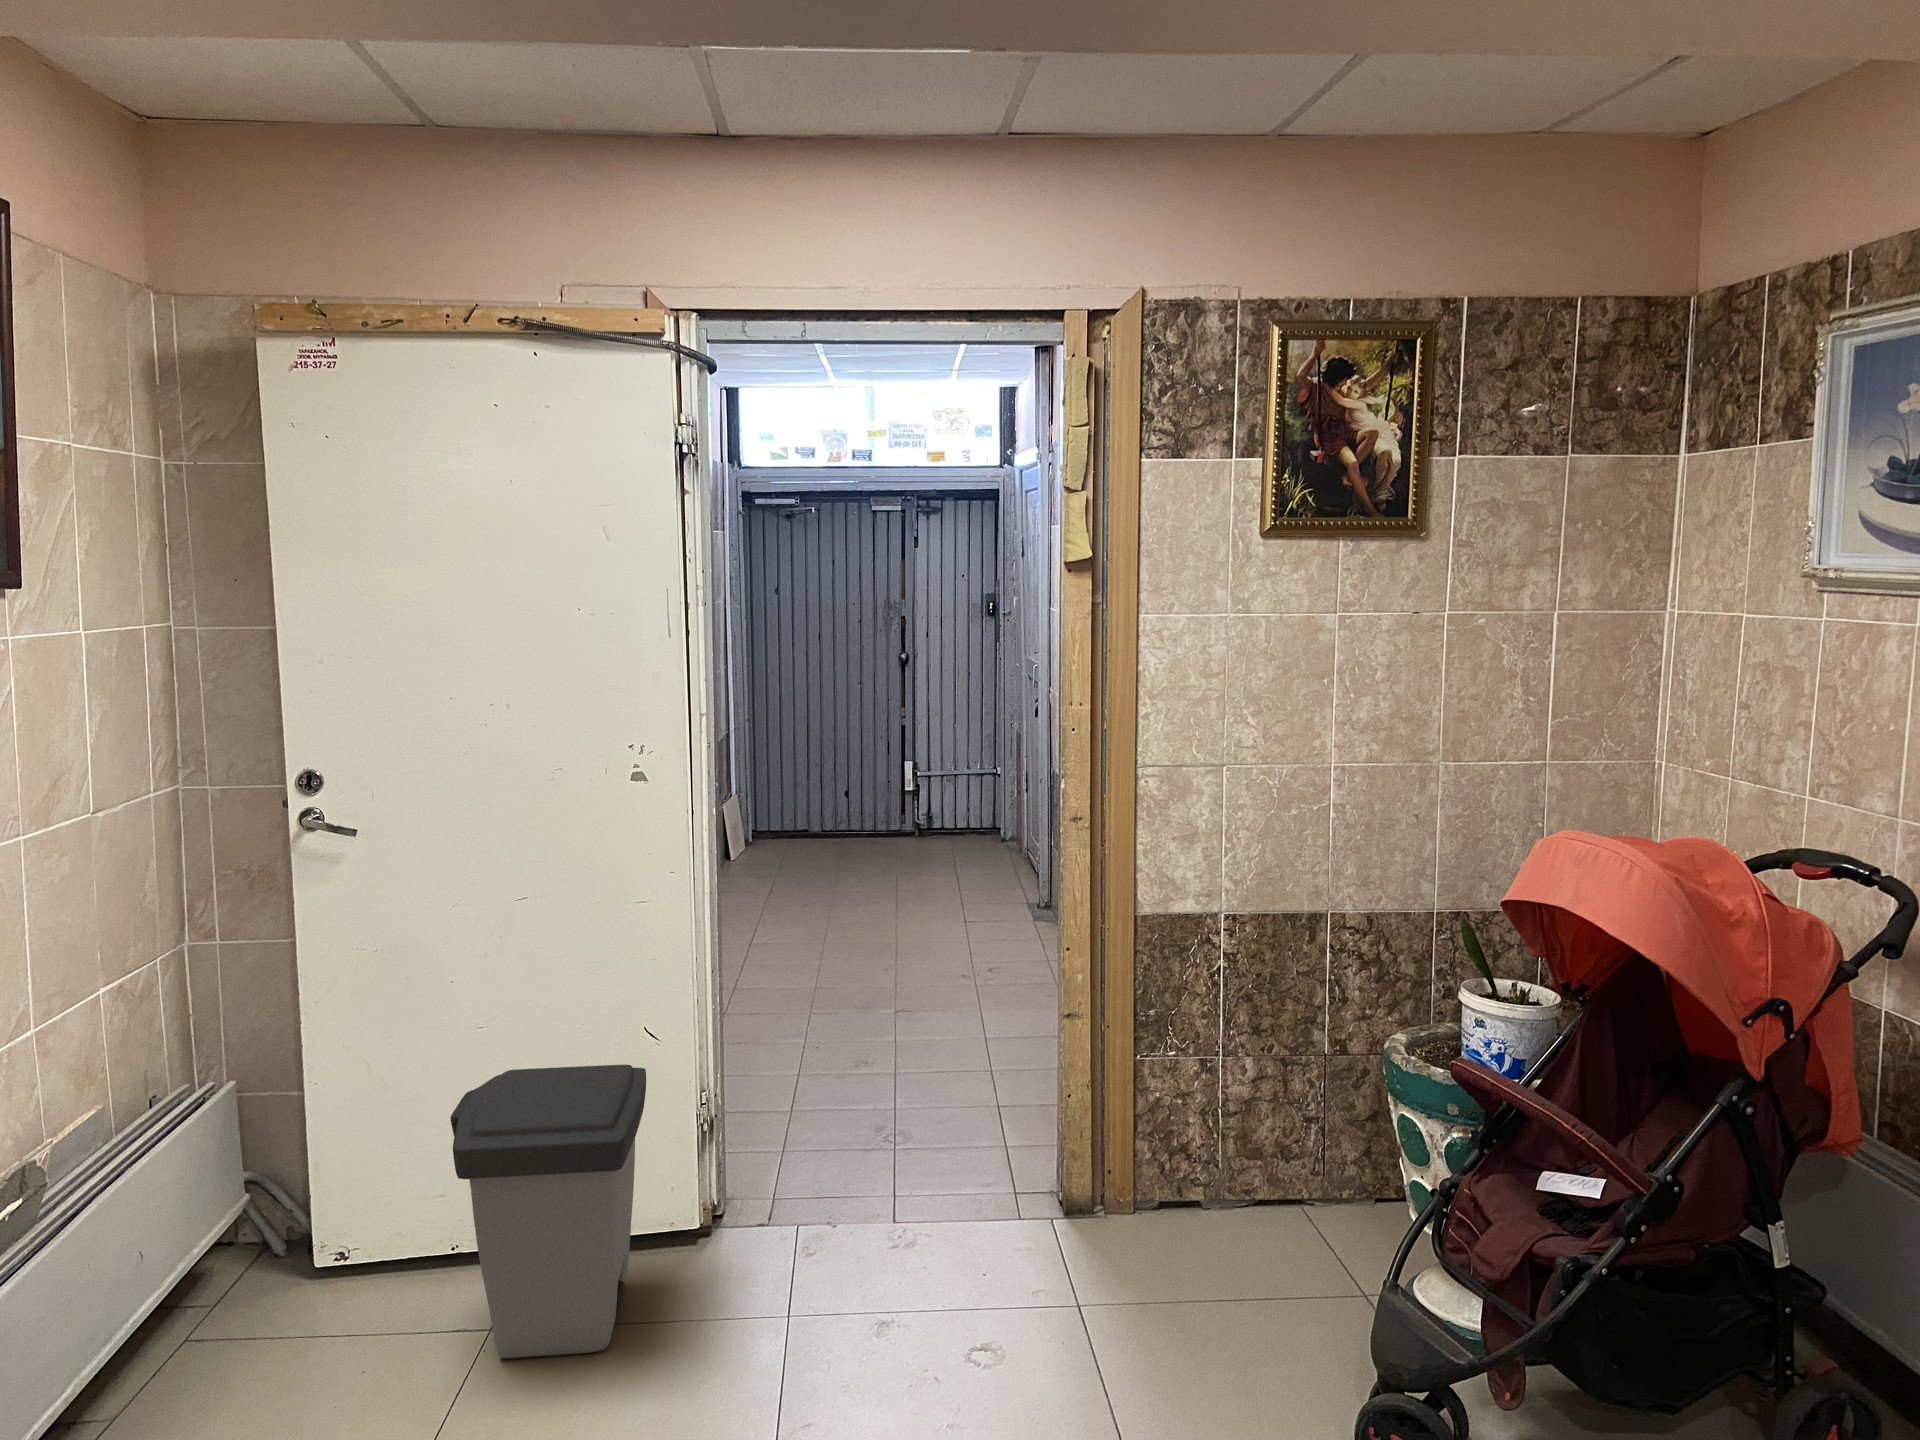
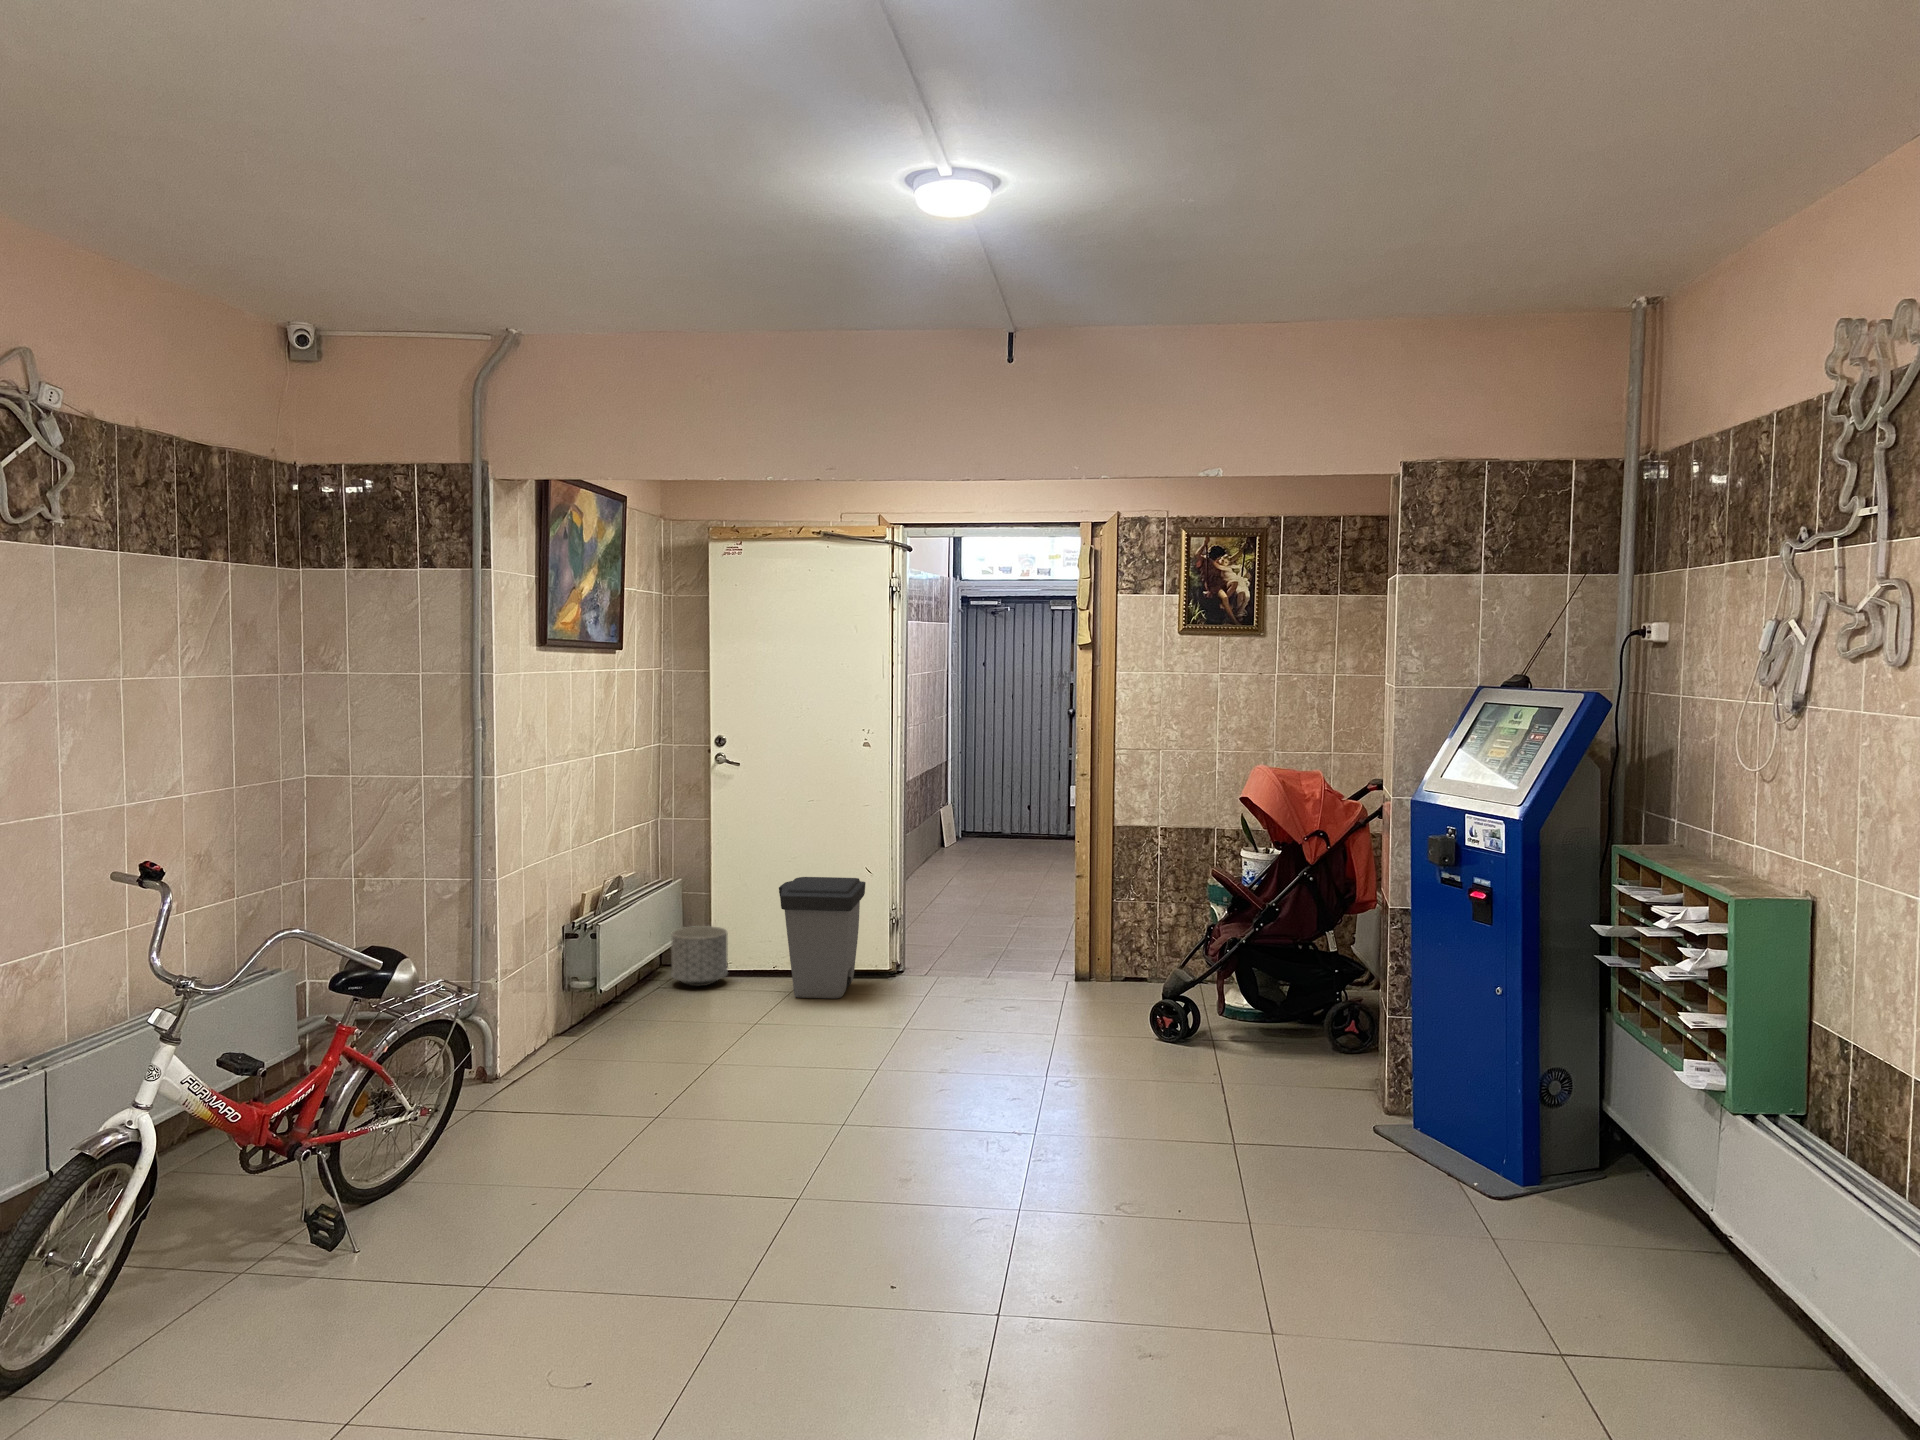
planter: none [203,1184,345,1337] -> present [671,926,728,986]

